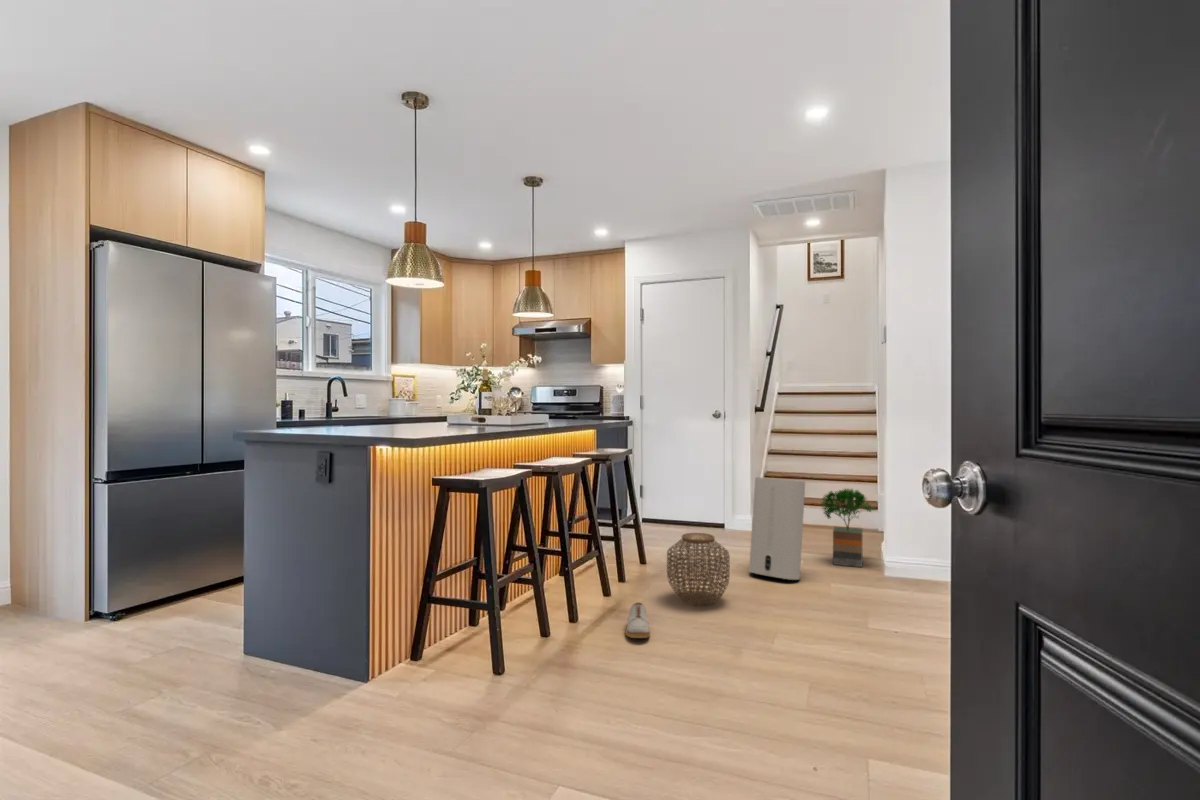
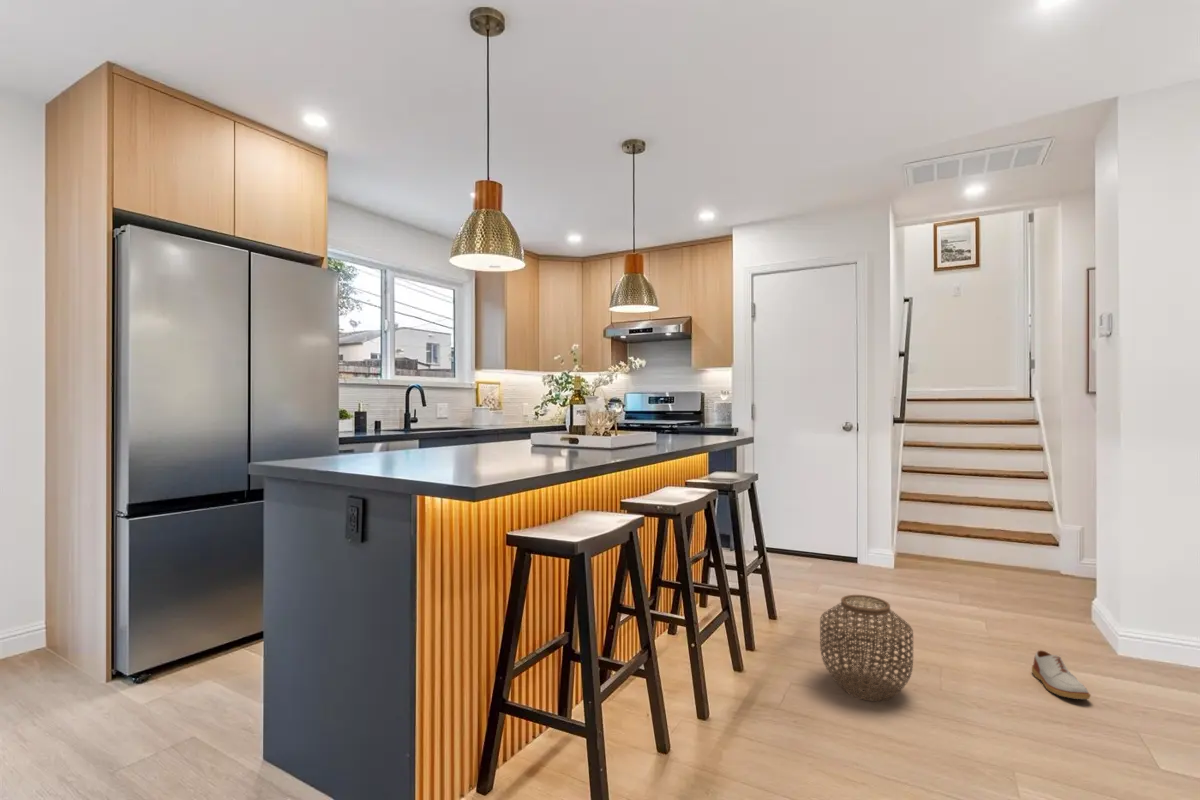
air purifier: present [749,477,805,580] -> none [920,514,1002,658]
potted tree: present [821,489,875,567] -> none [1006,528,1099,638]
shoe: present [626,603,650,638] -> present [1032,651,1090,699]

